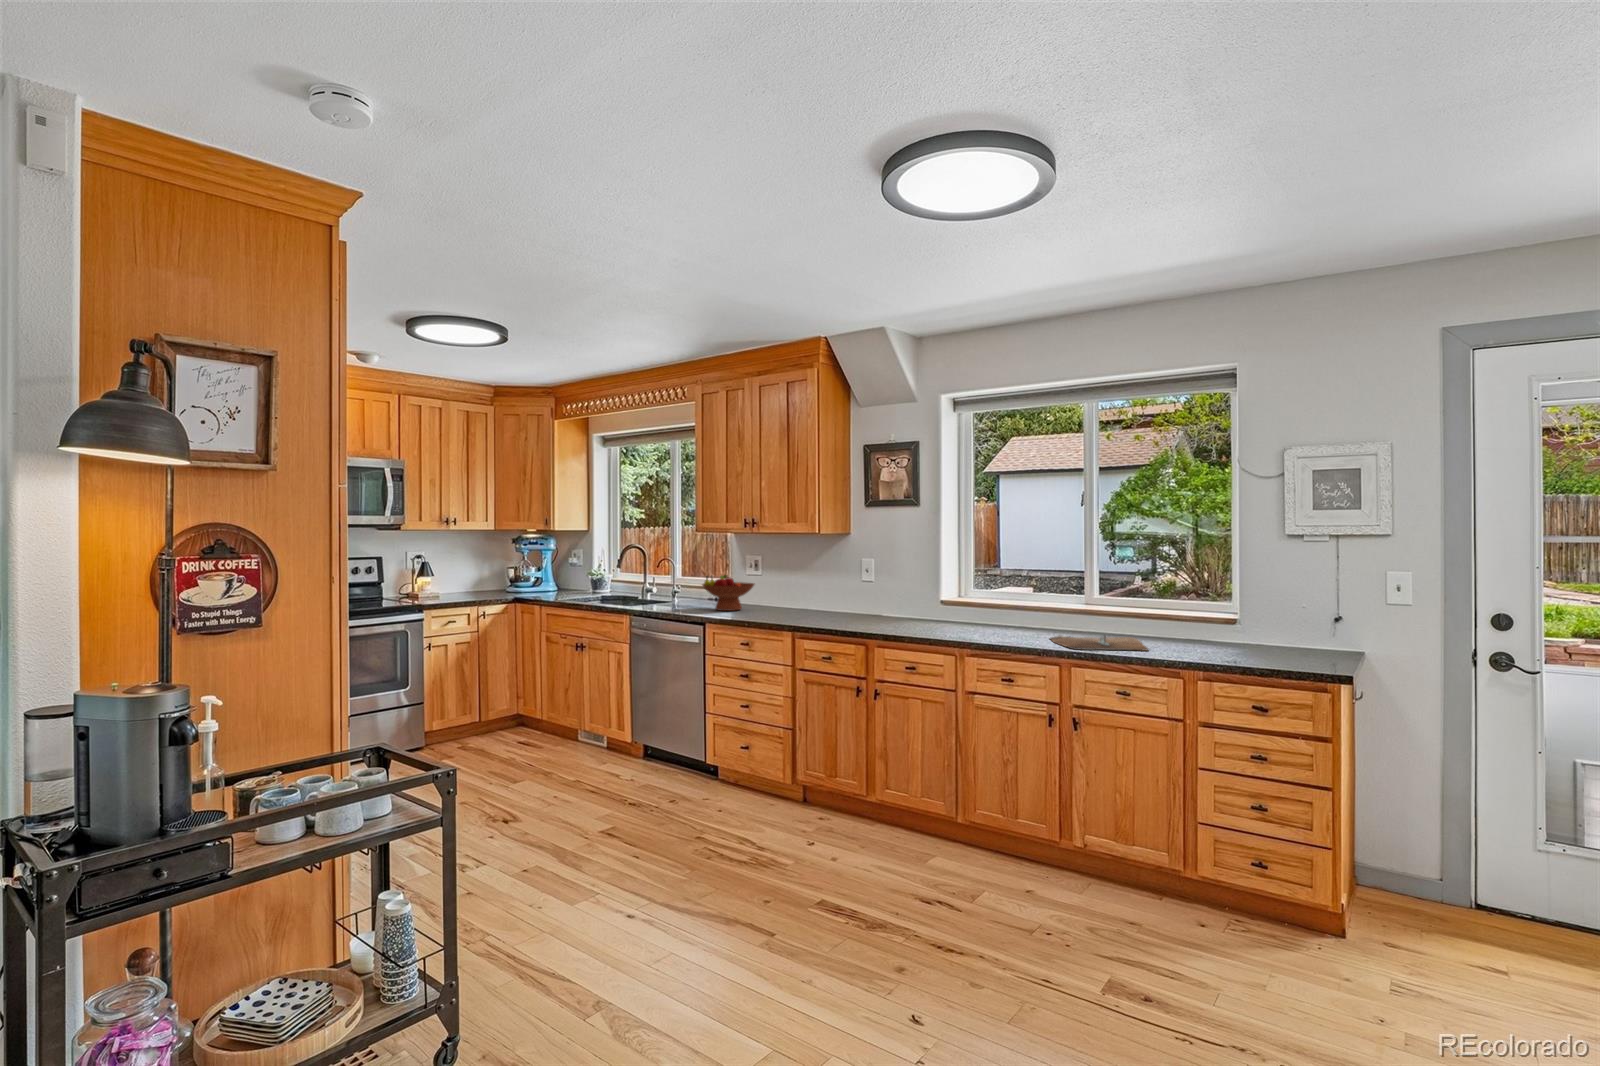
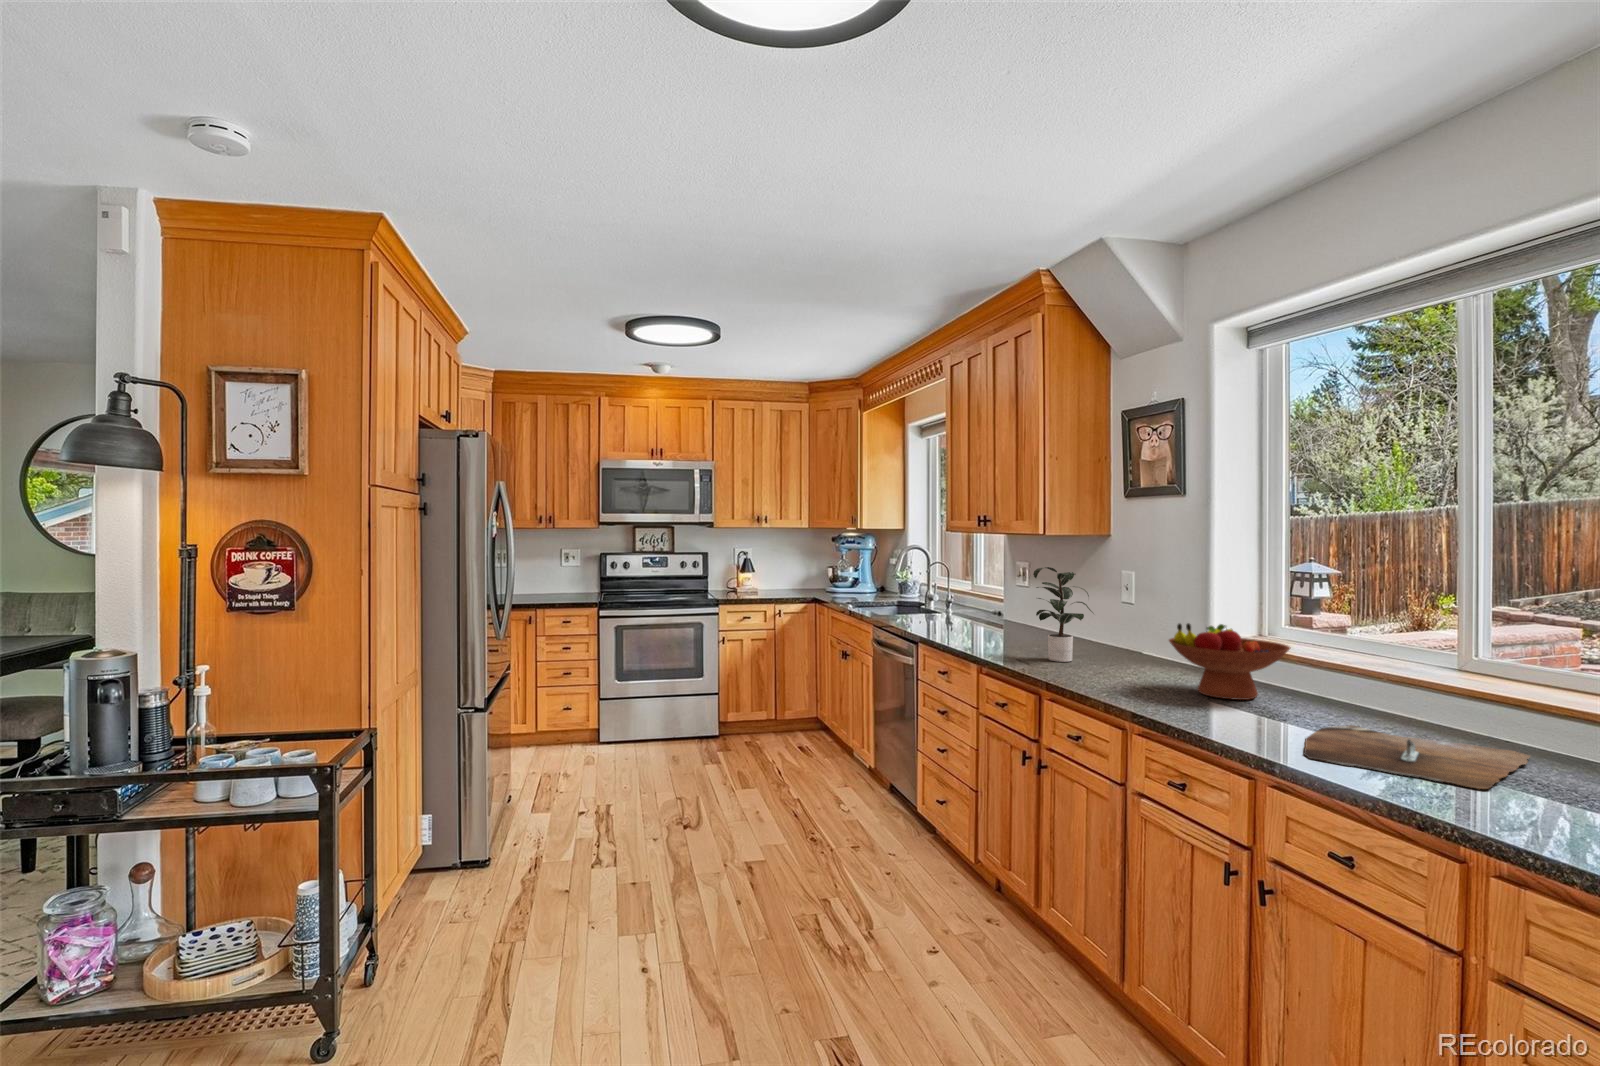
potted plant: none [825,556,886,624] -> present [1033,567,1093,662]
fruit bowl: present [702,575,754,611] -> present [1169,623,1291,700]

